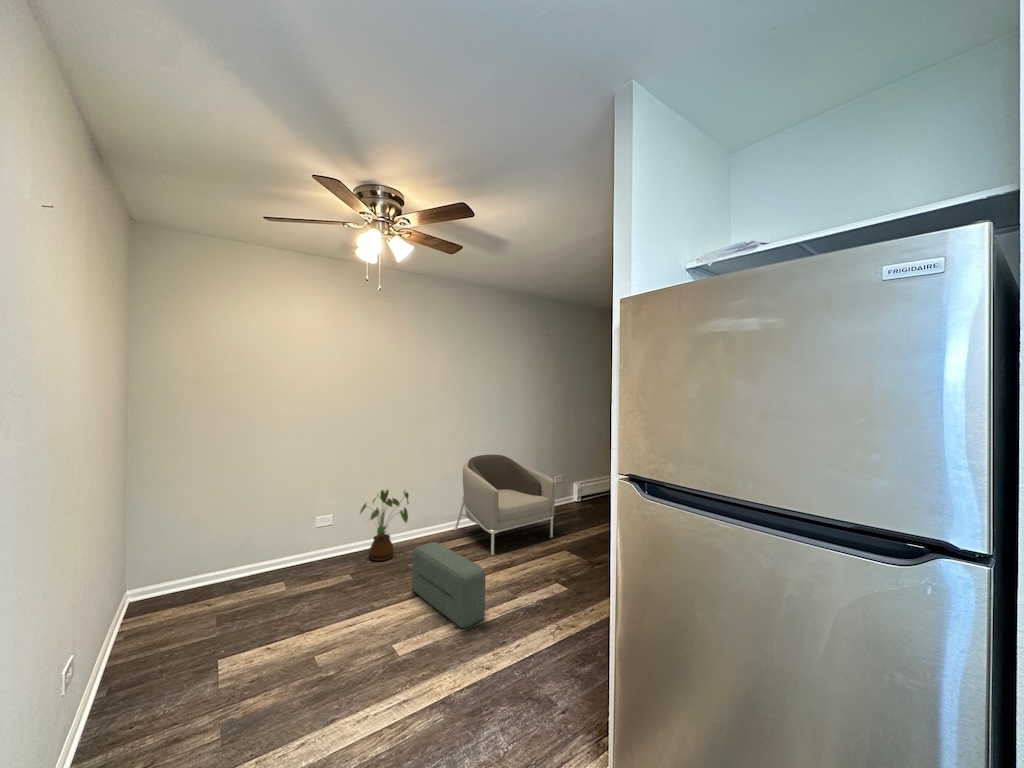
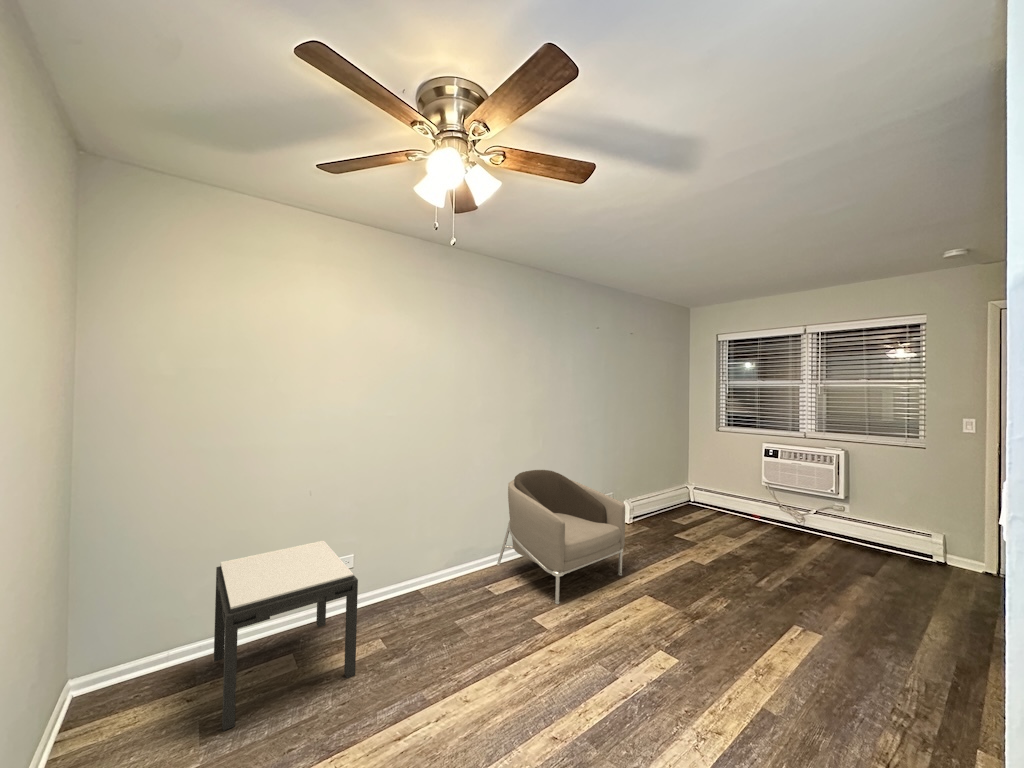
house plant: present [360,490,409,561] -> none [387,519,452,616]
side table: none [228,502,330,621] -> present [214,541,358,731]
pouf: present [412,542,485,628] -> none [471,599,589,739]

